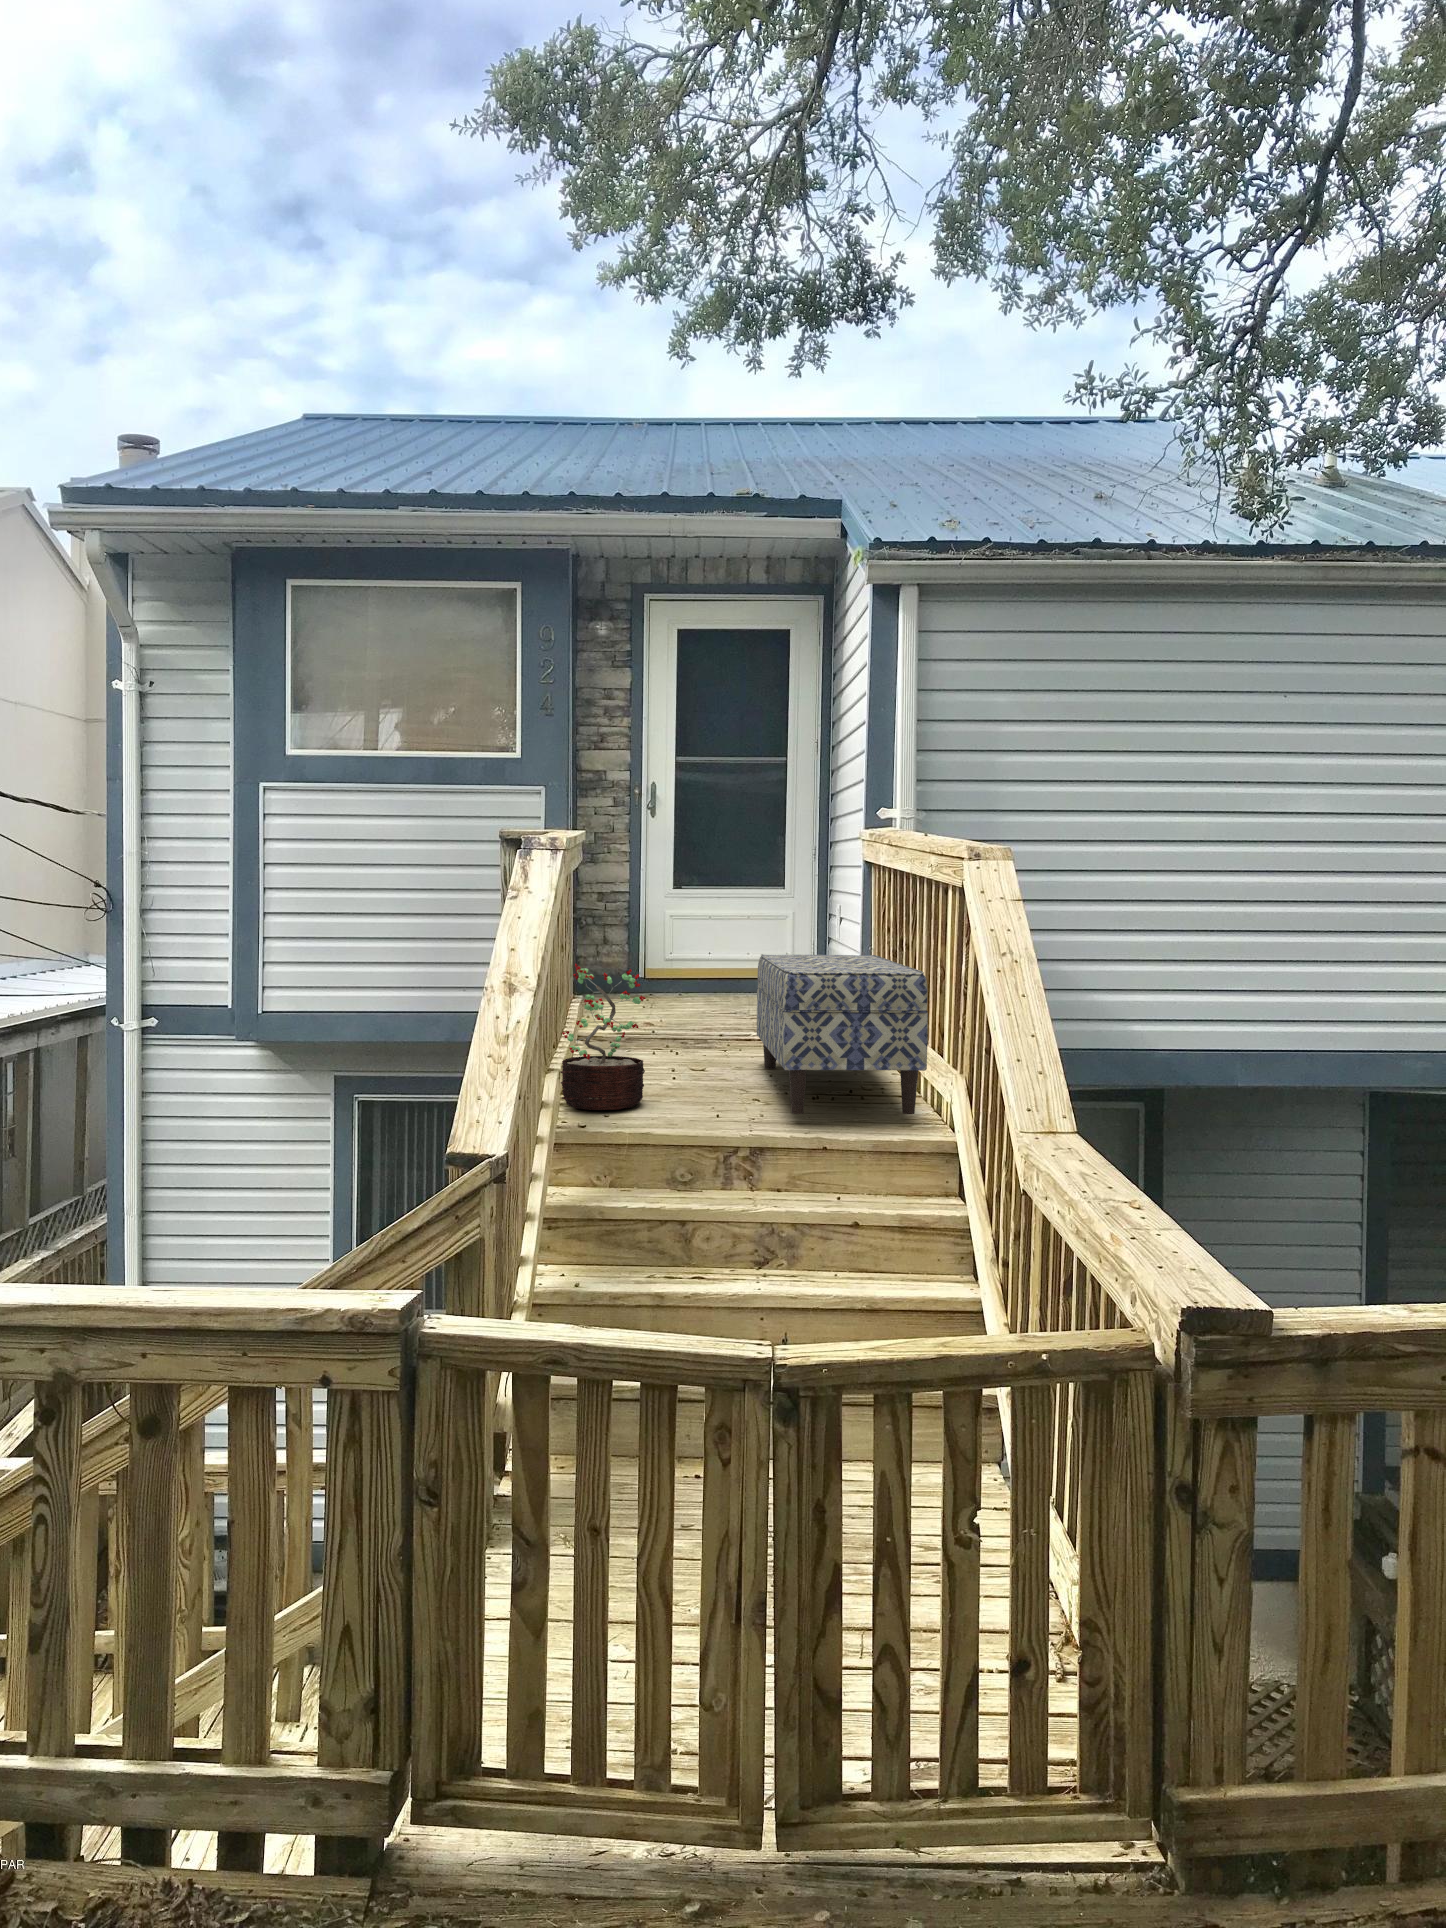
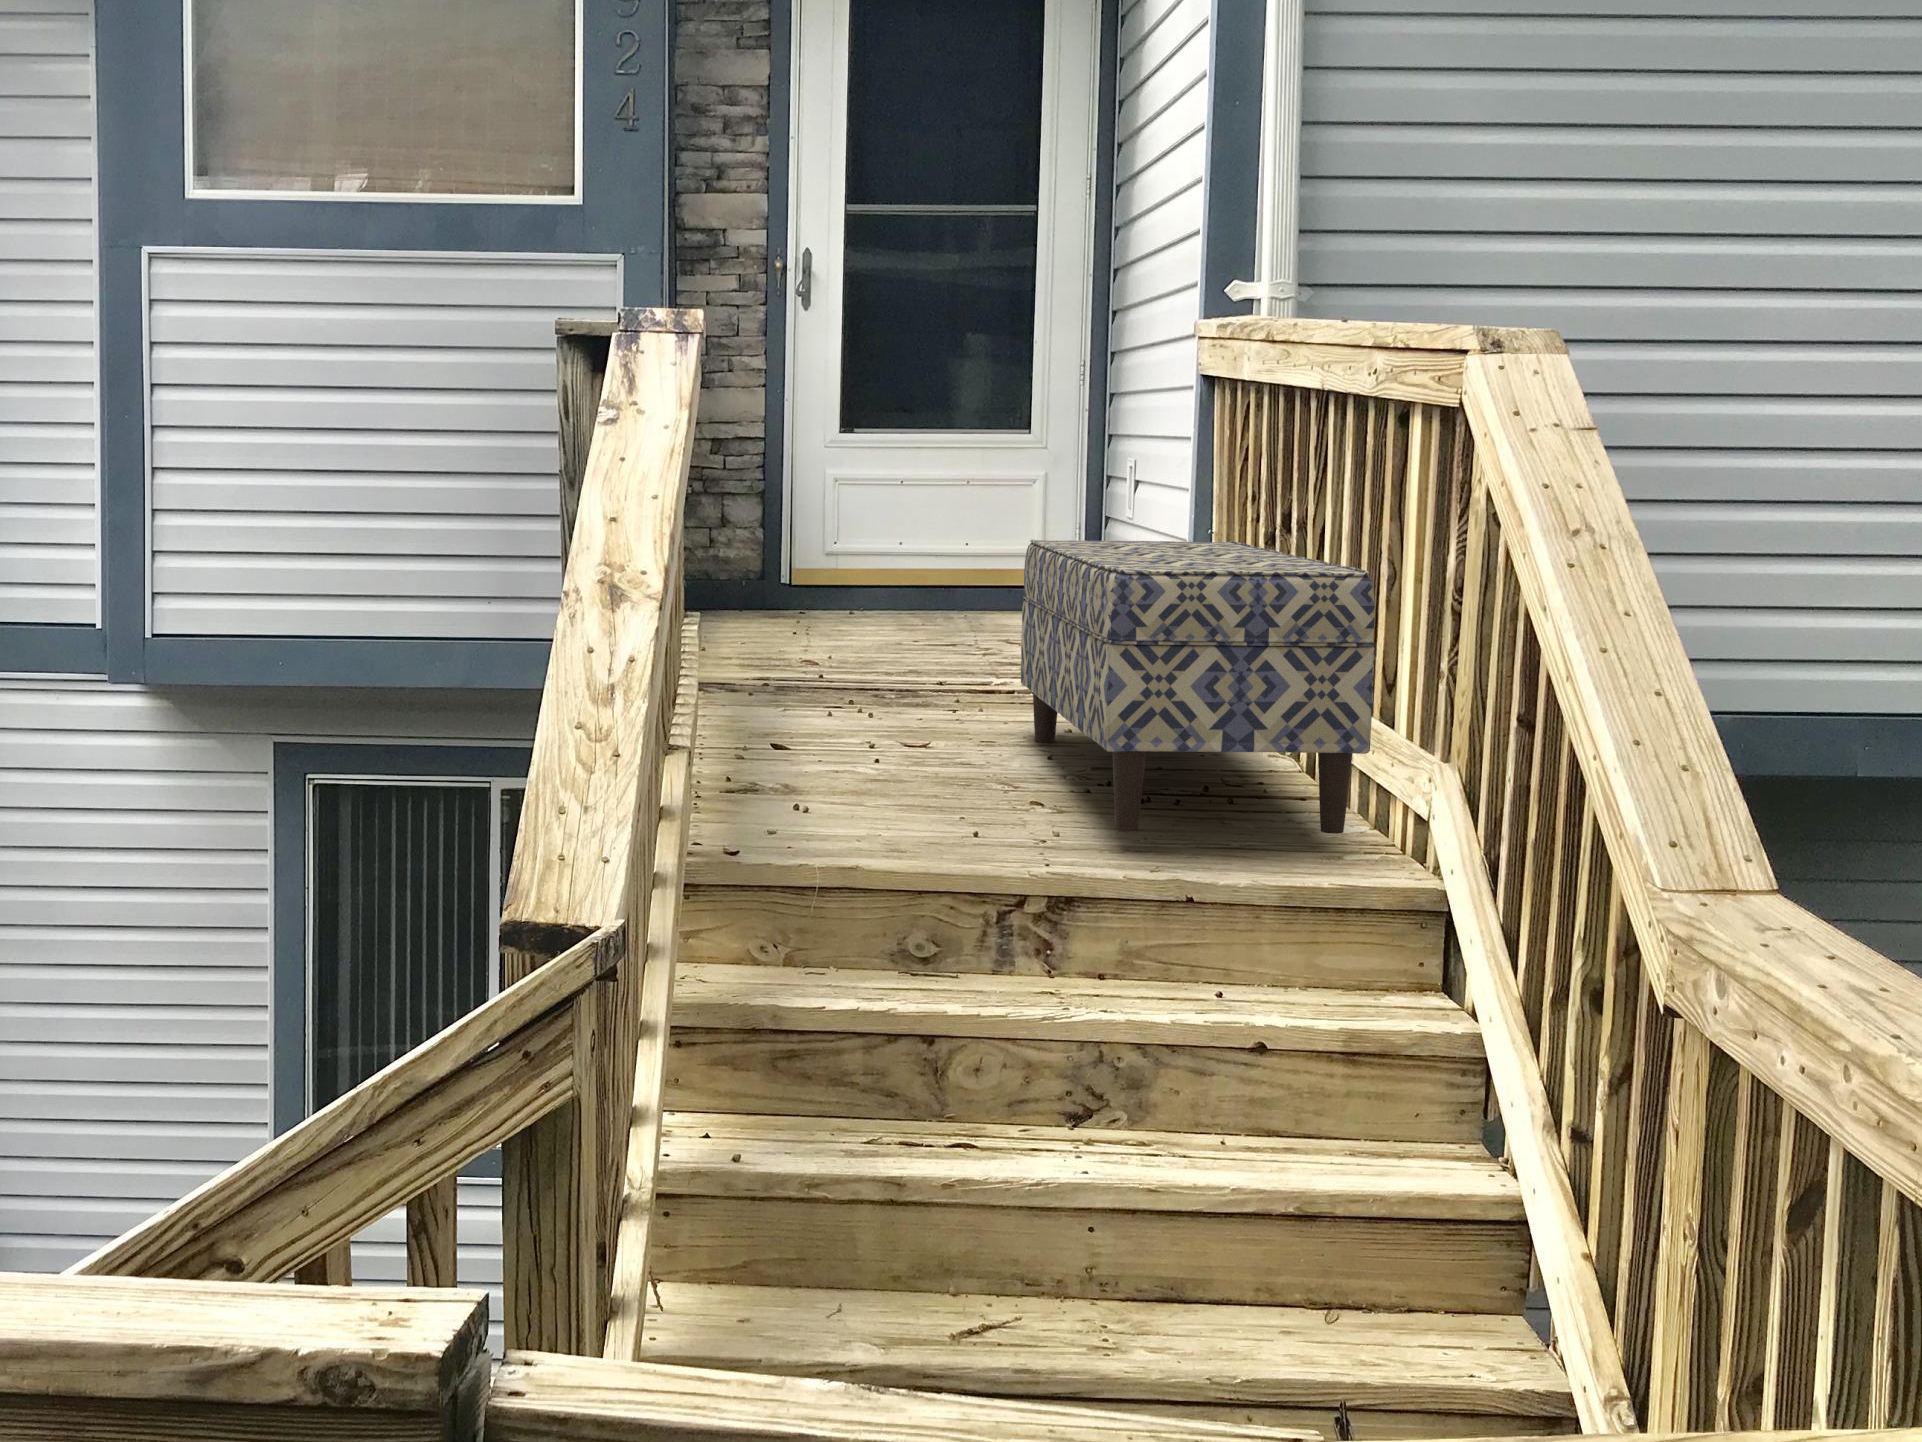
decorative plant: present [560,964,646,1110] -> none [684,553,841,821]

